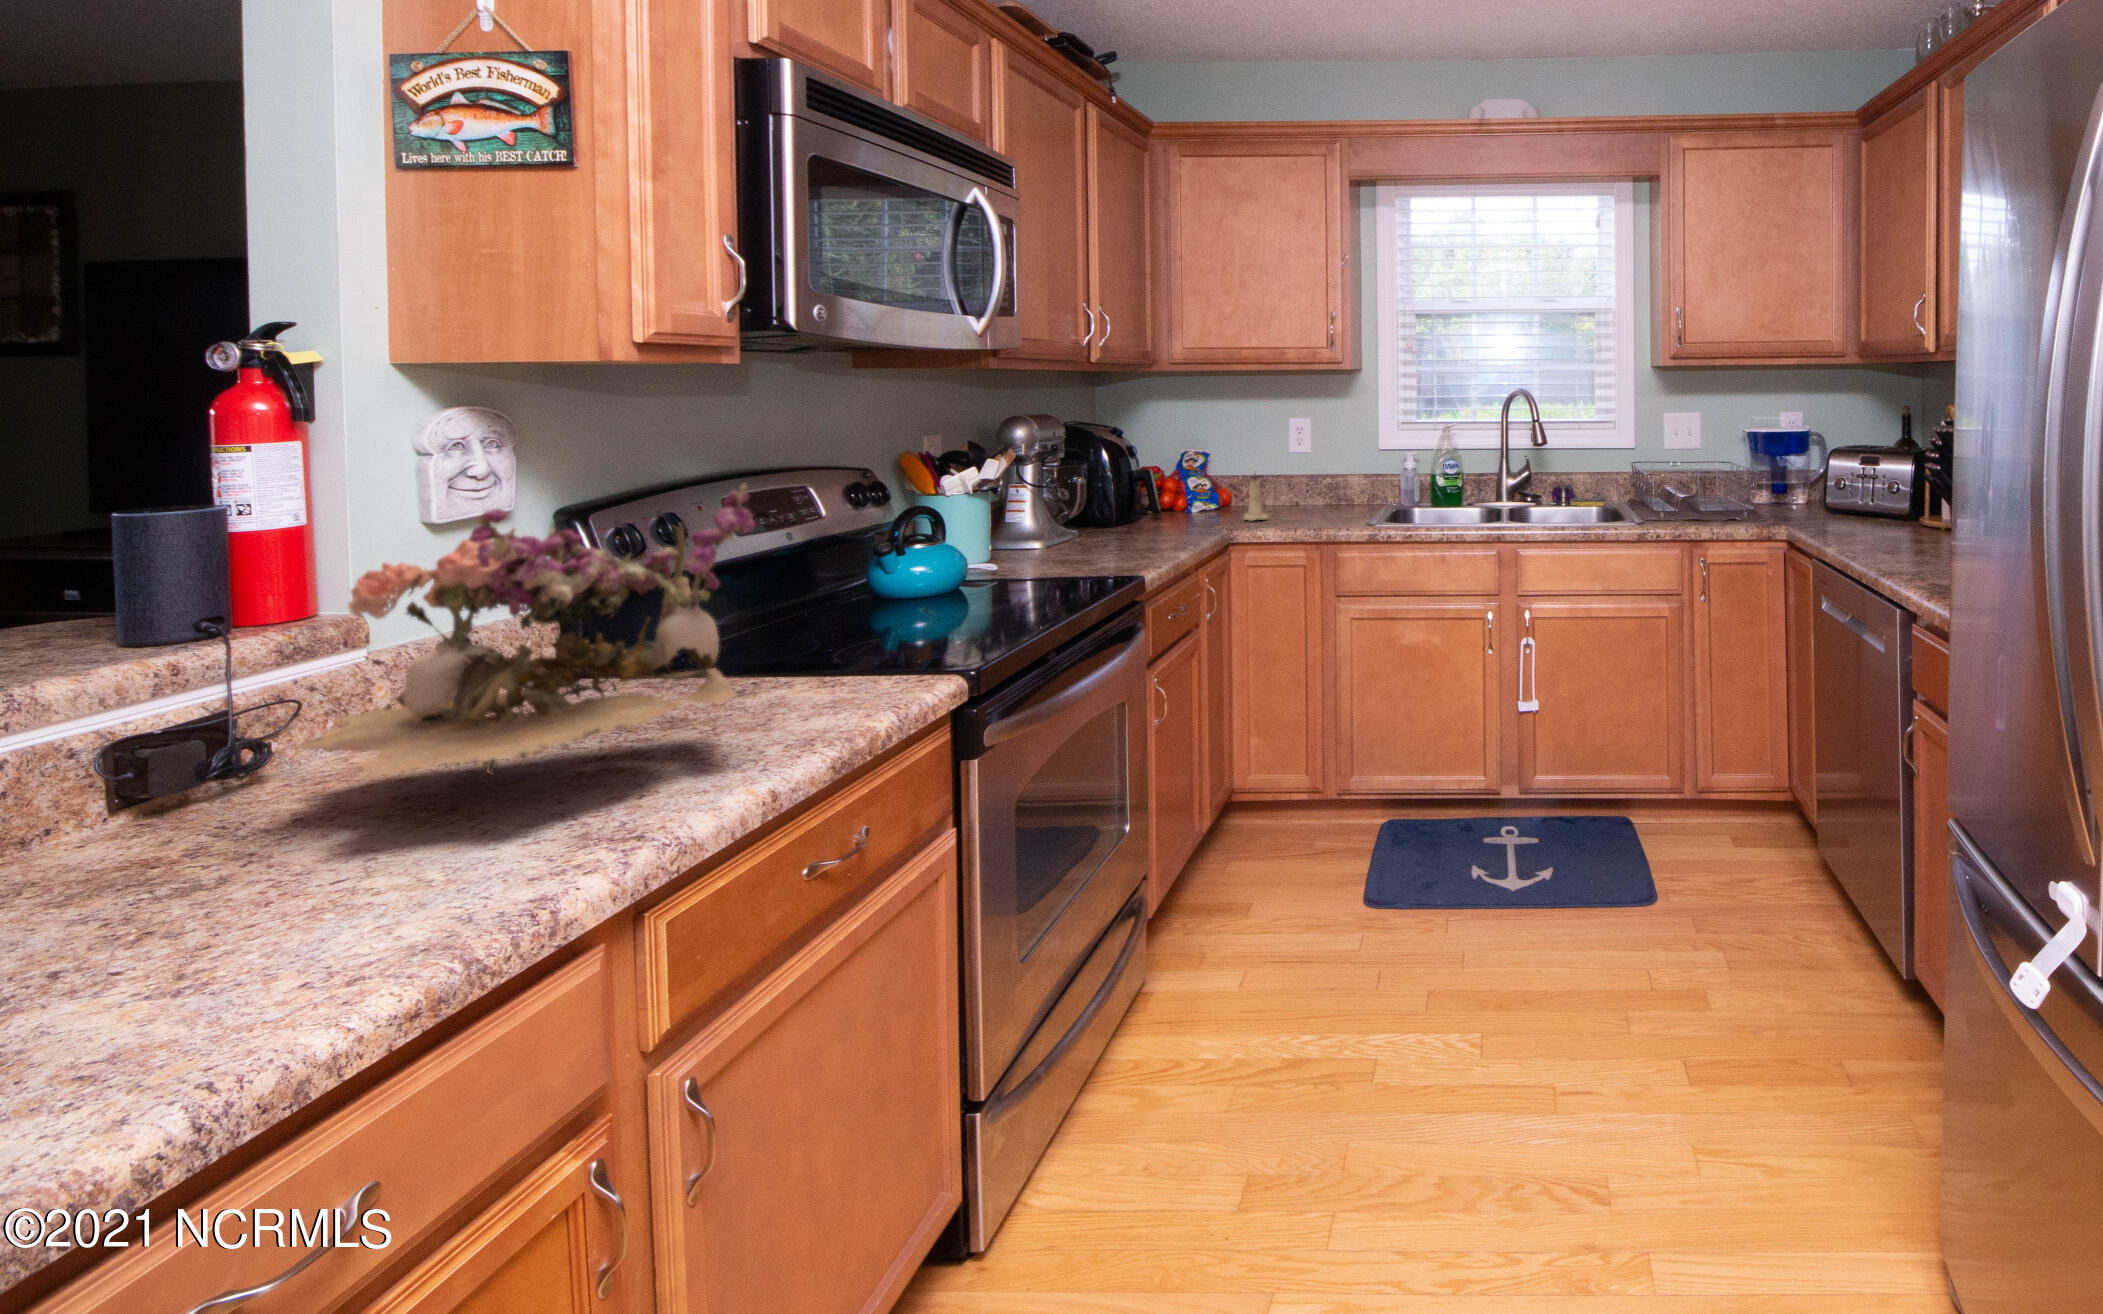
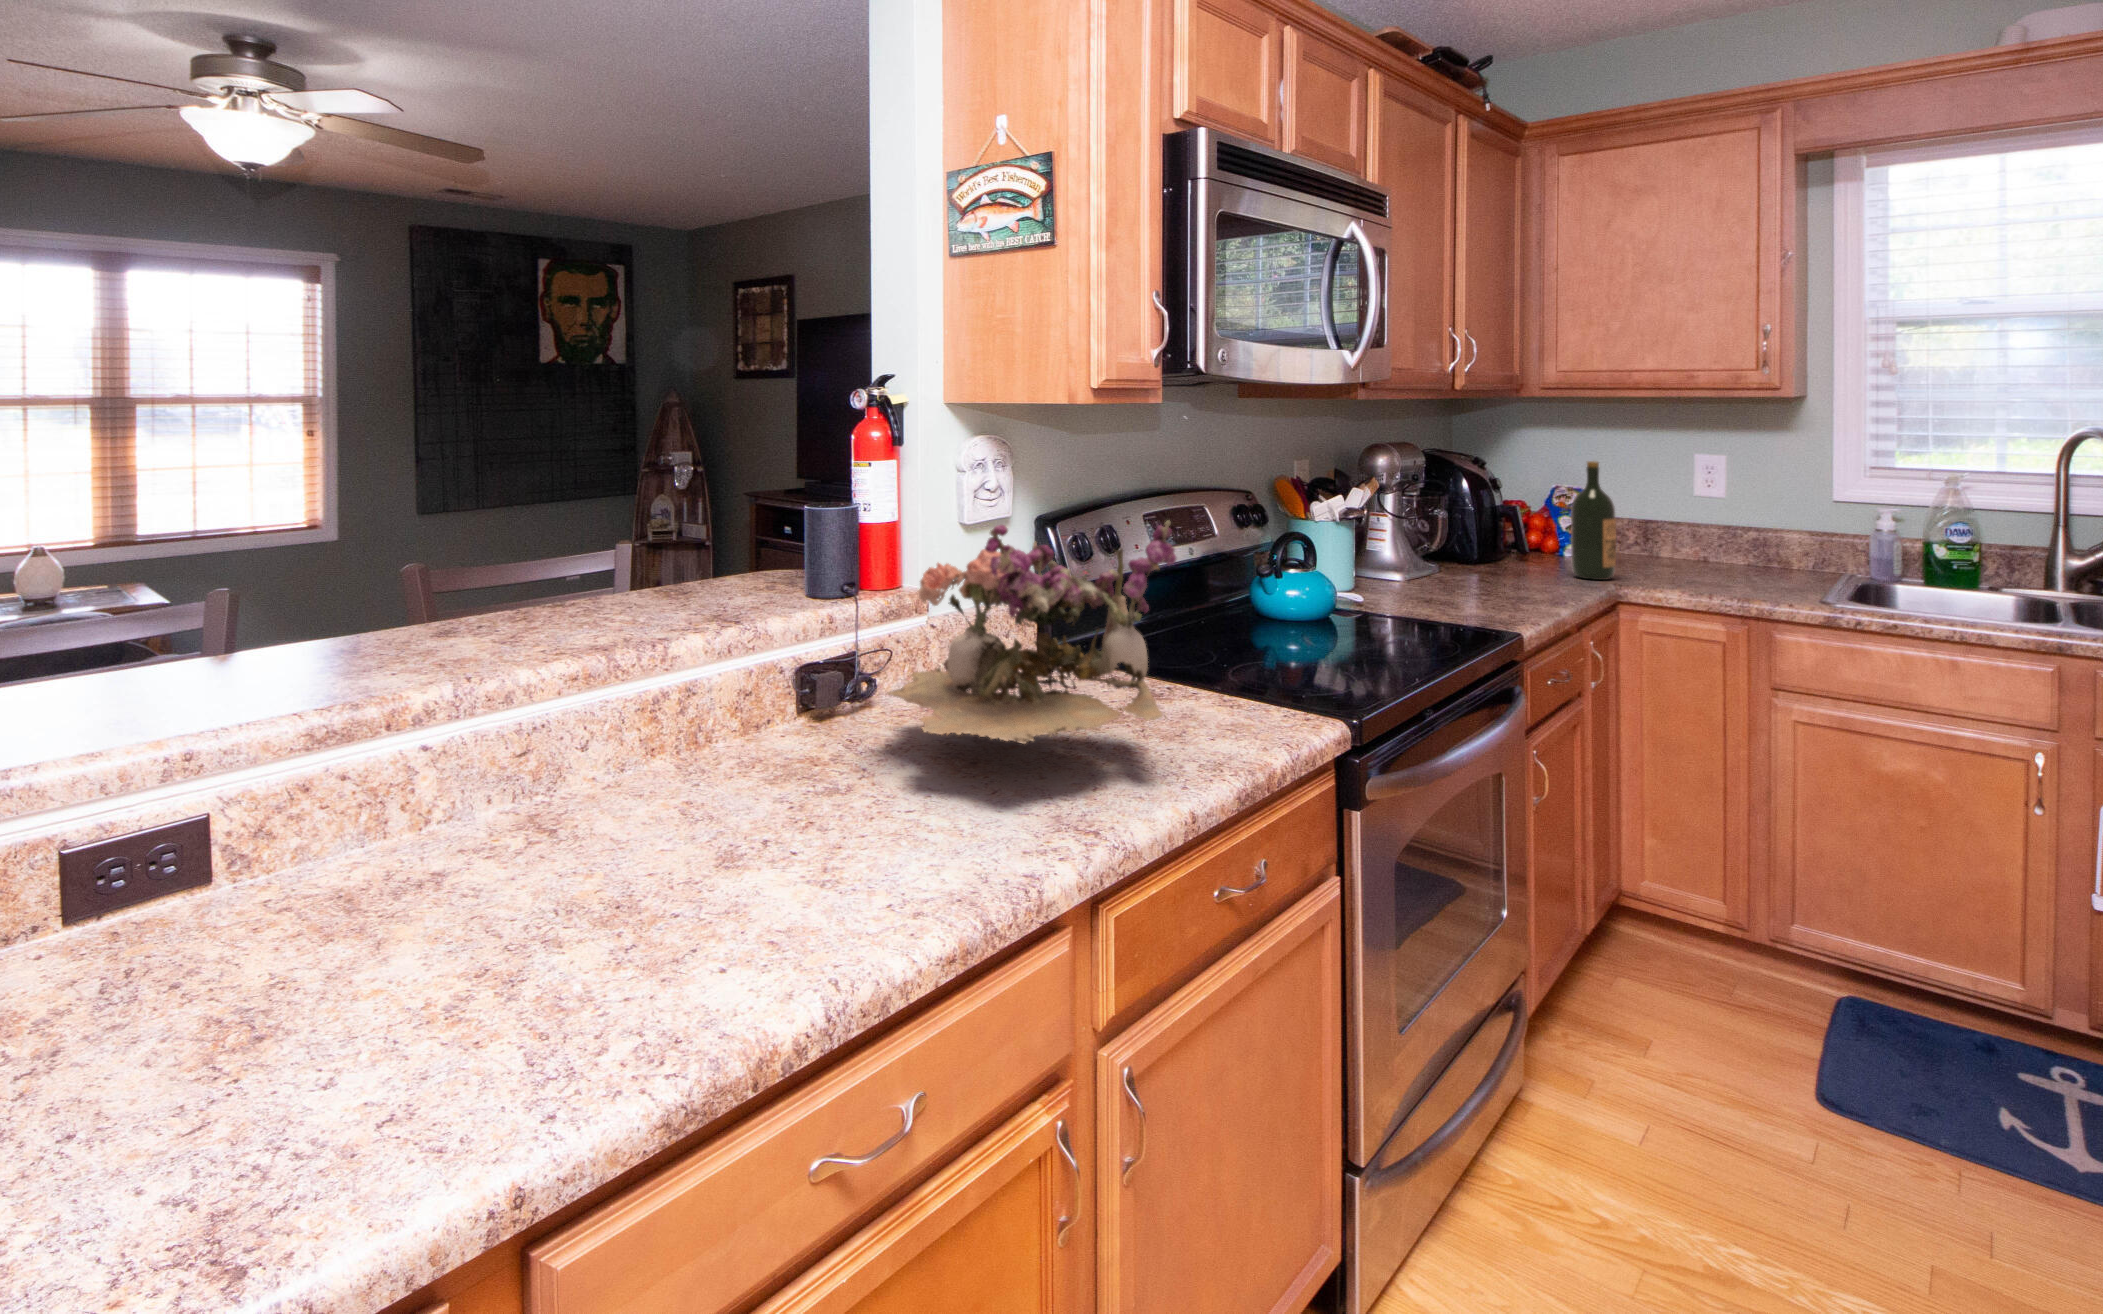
wine bottle: none [1190,423,1226,527] -> present [1571,461,1616,580]
candle: present [1244,476,1268,521] -> none [1637,519,1672,578]

